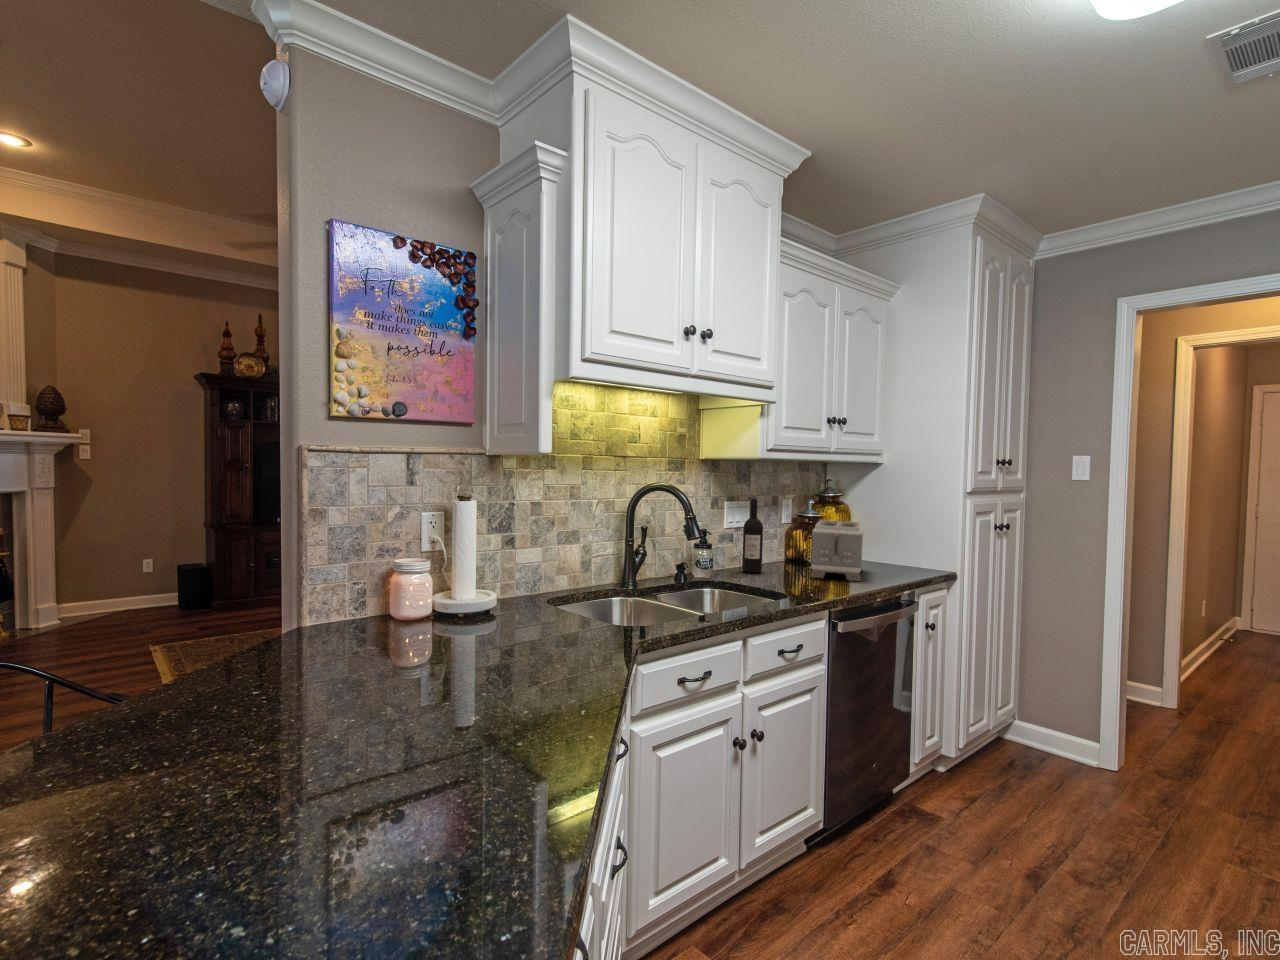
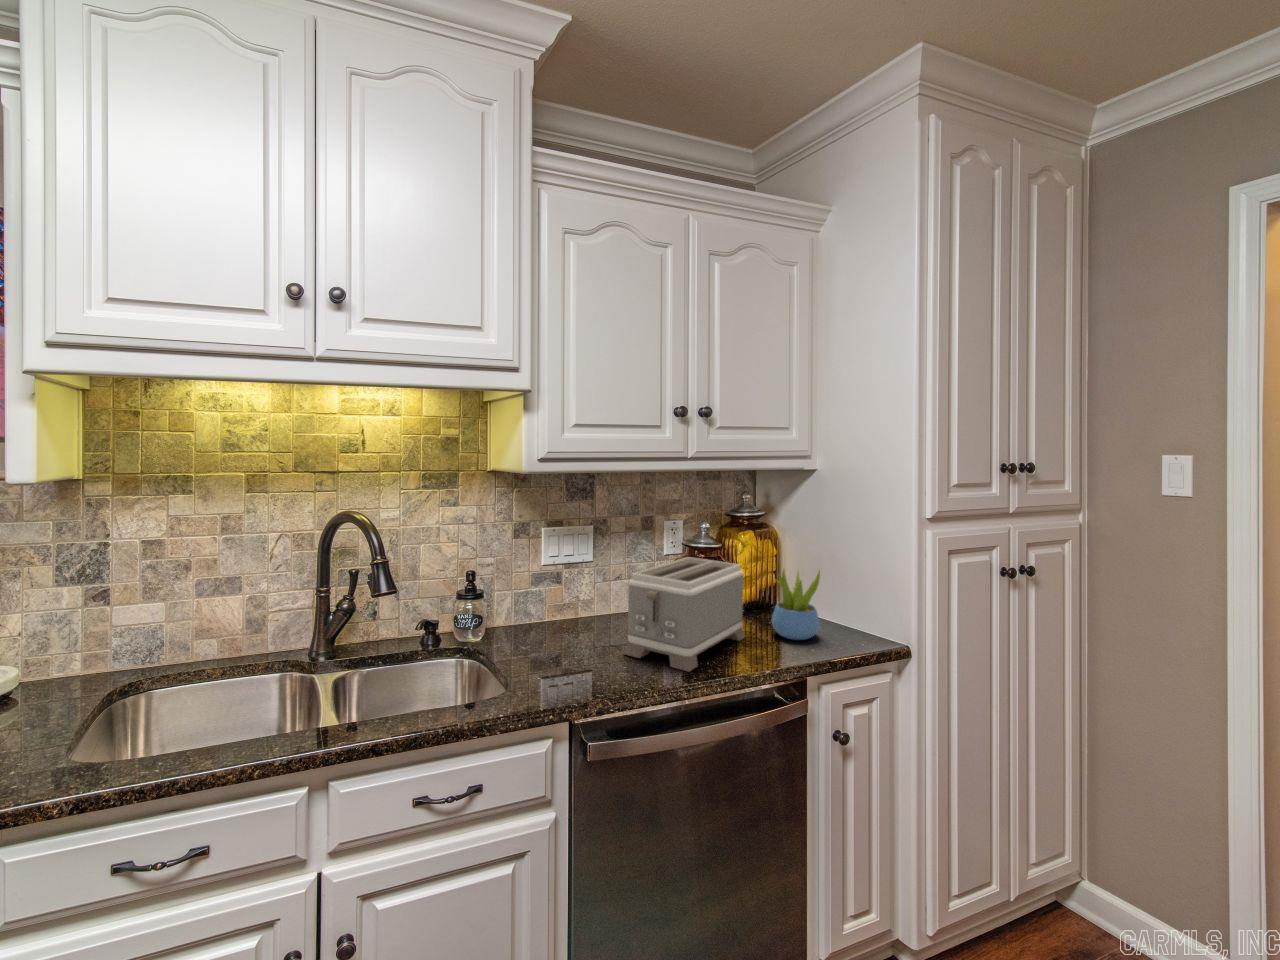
wine bottle: present [742,499,763,573] -> none [552,526,581,635]
succulent plant: none [874,523,906,569] -> present [772,570,820,640]

